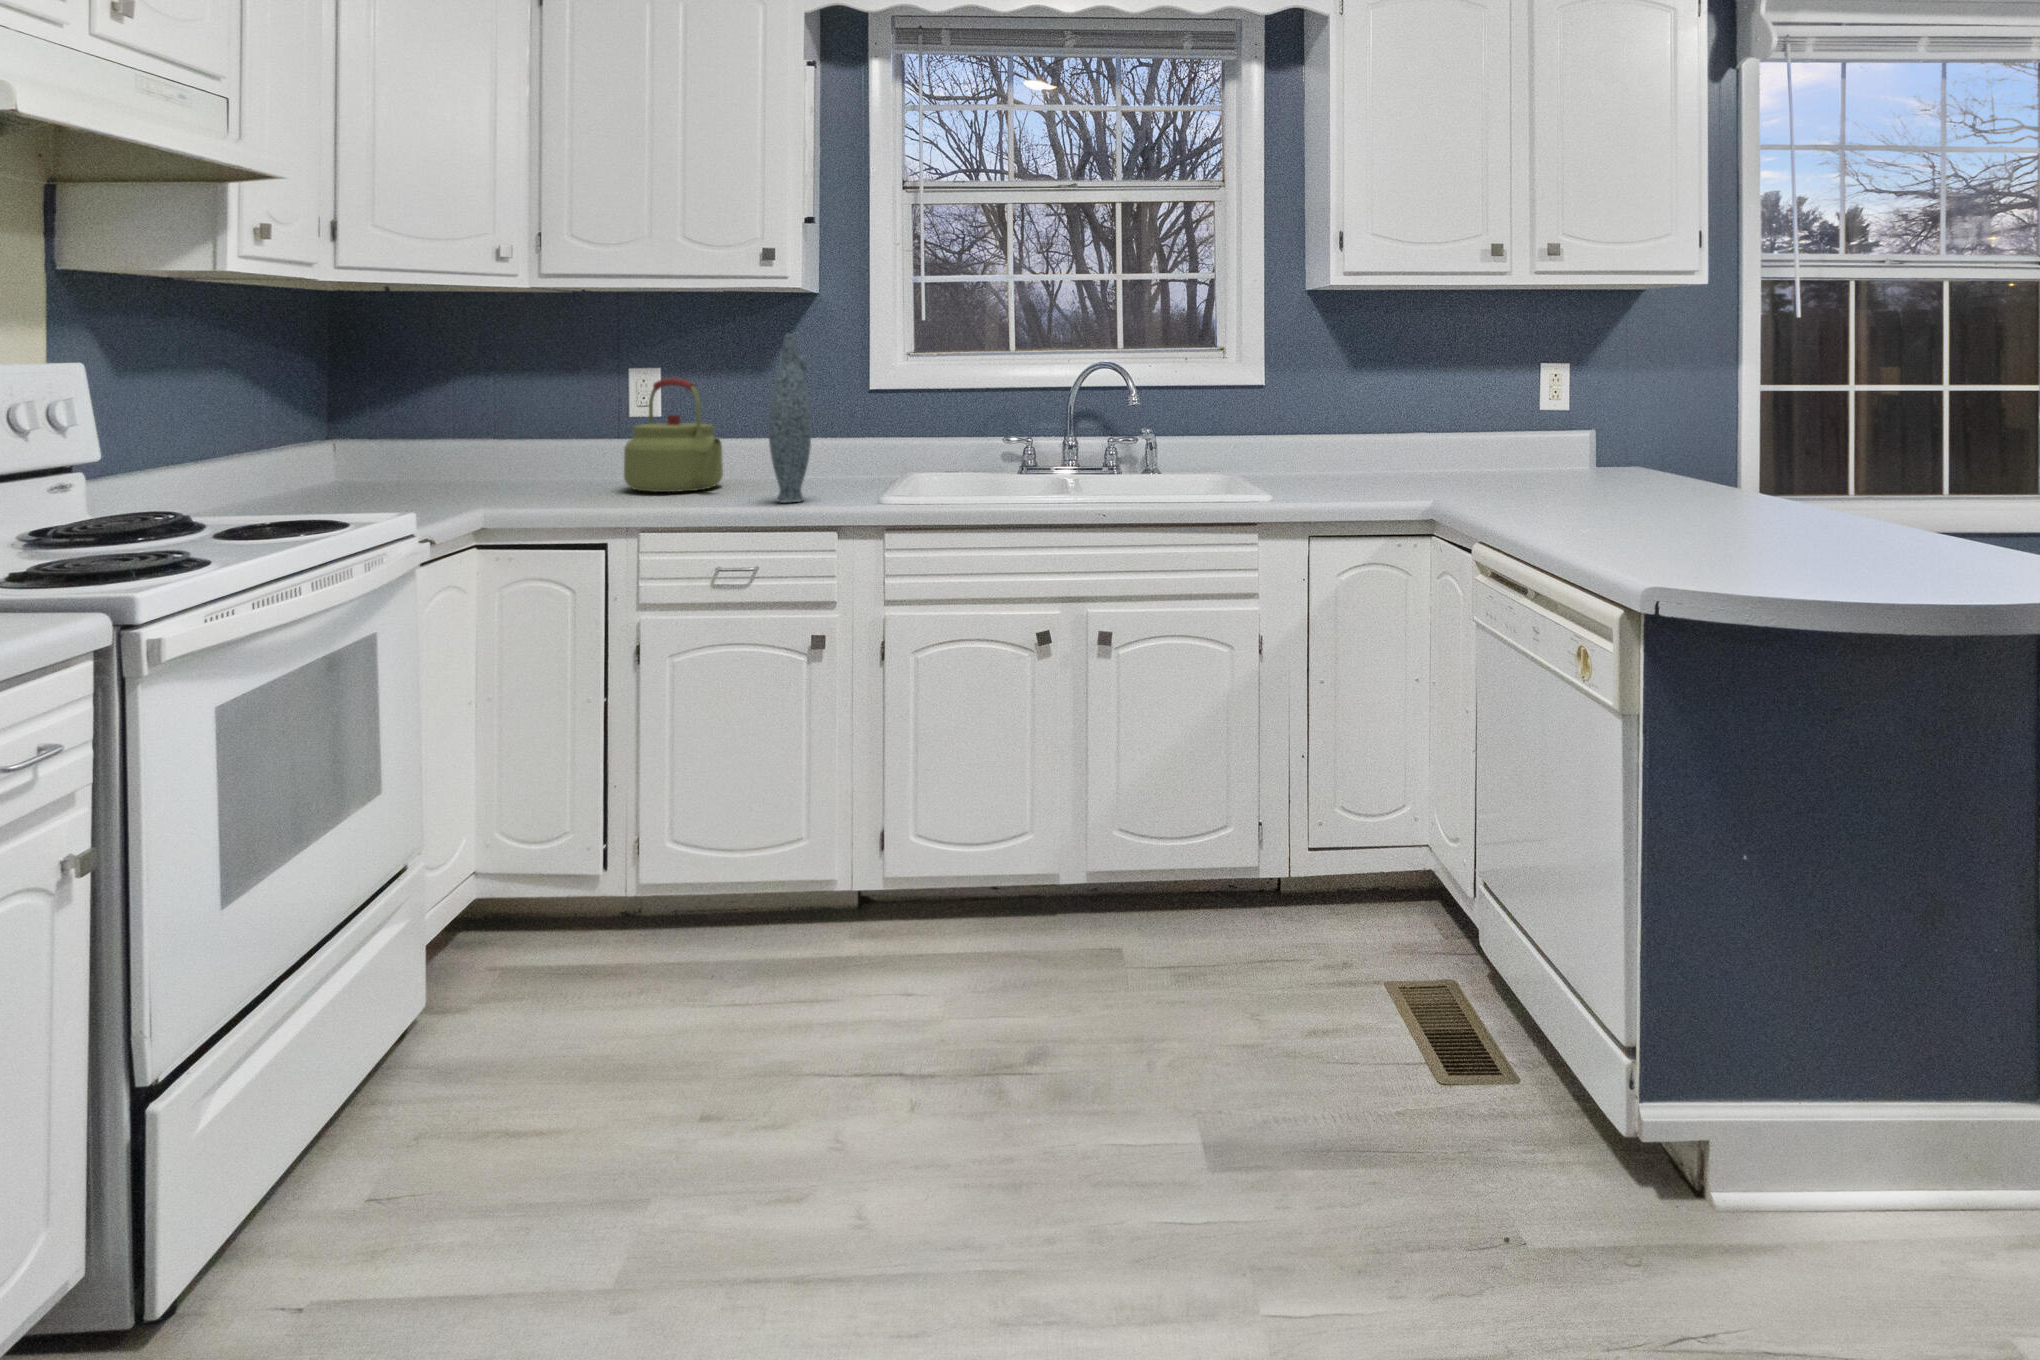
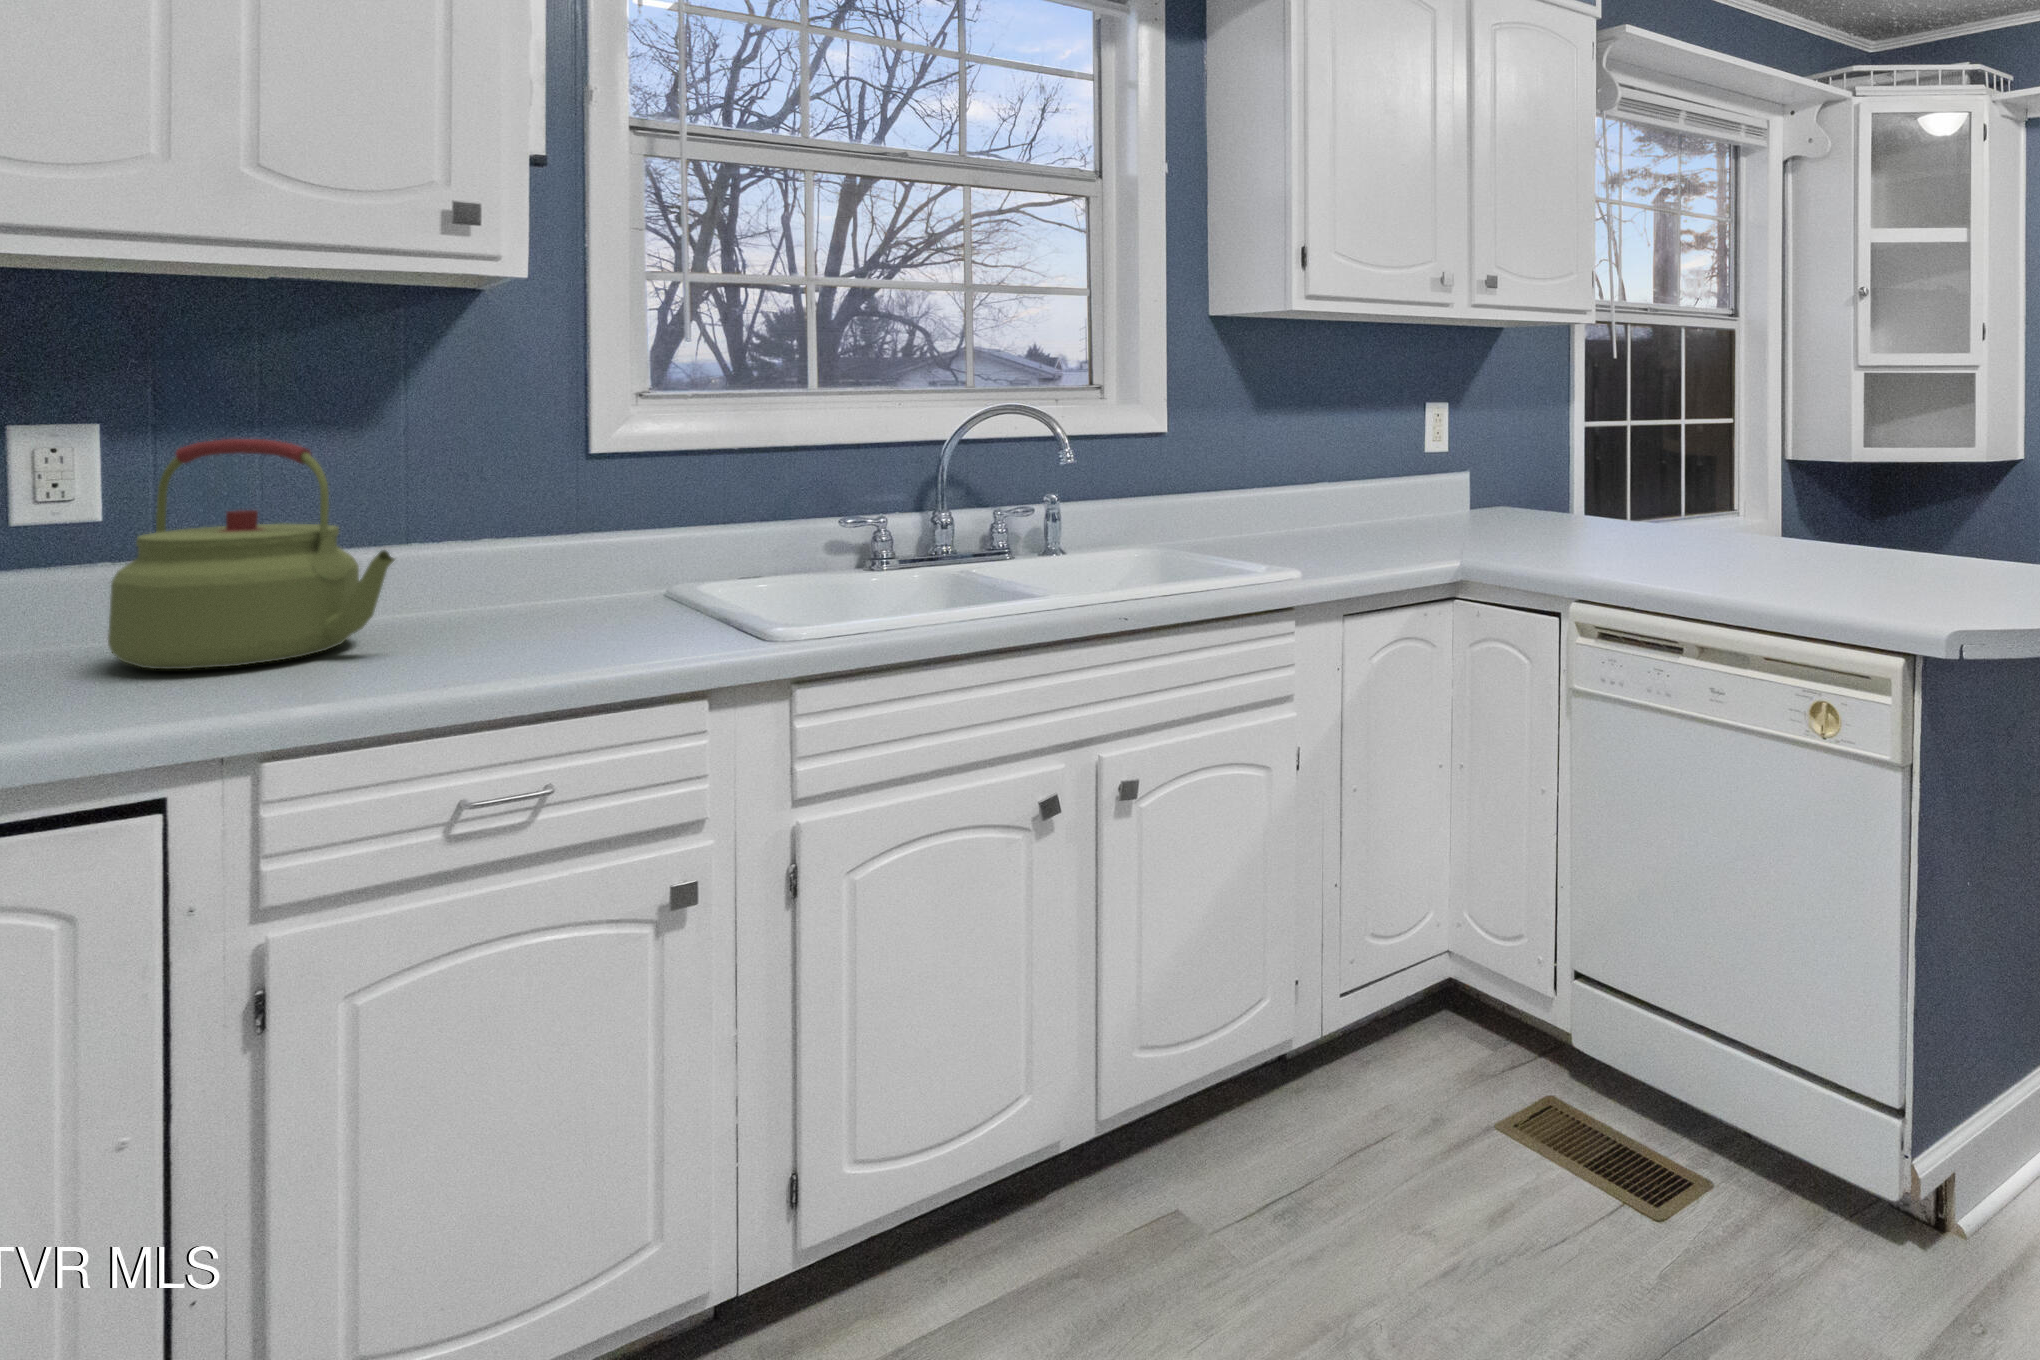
vase: present [769,334,812,502] -> none [545,357,637,658]

